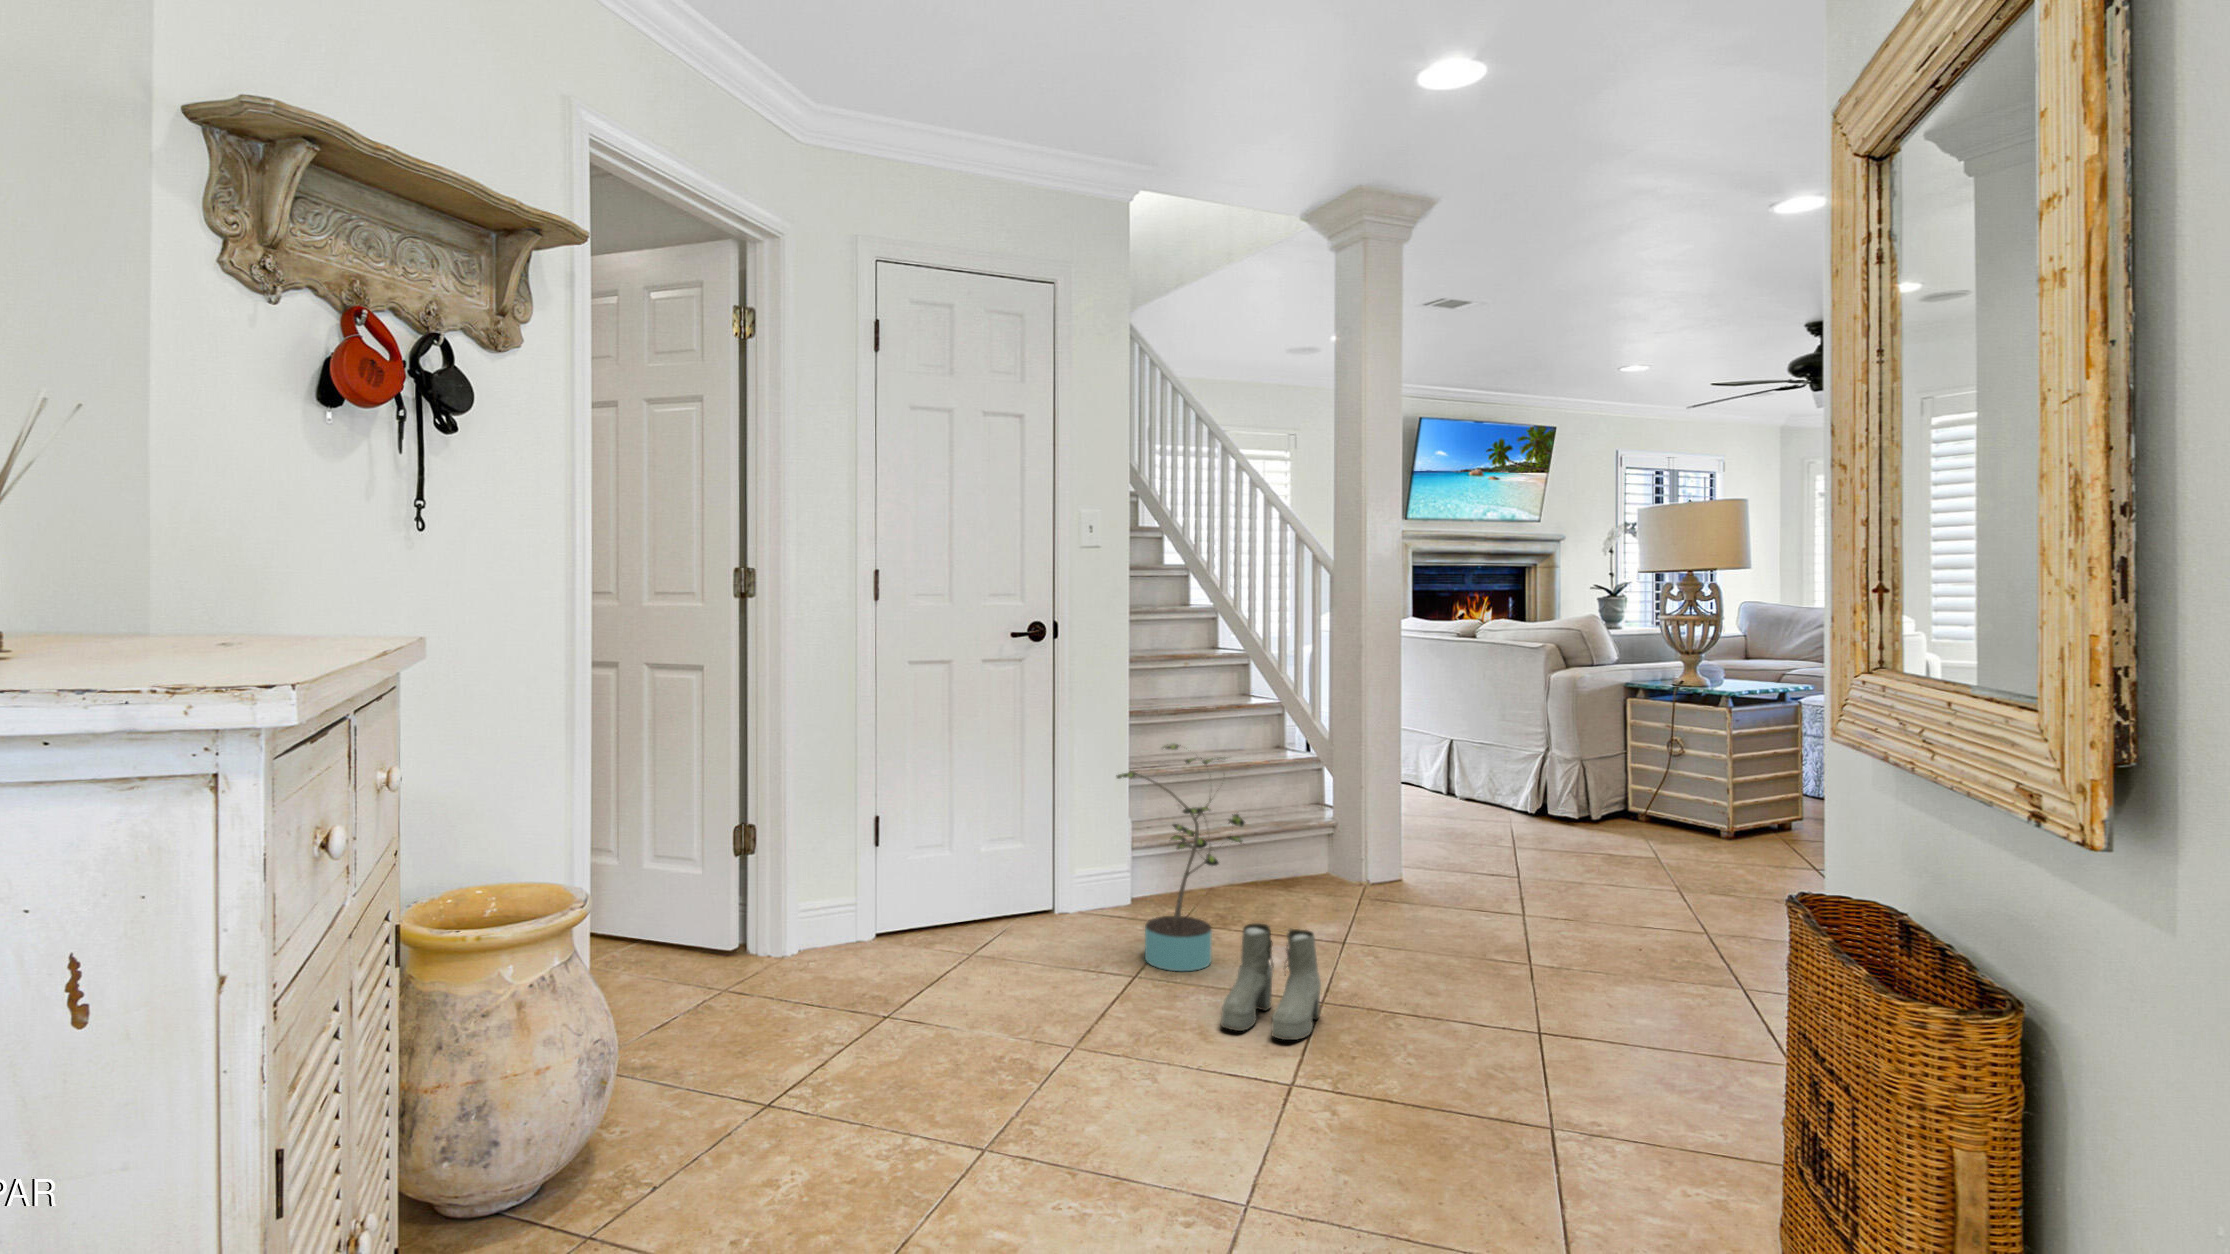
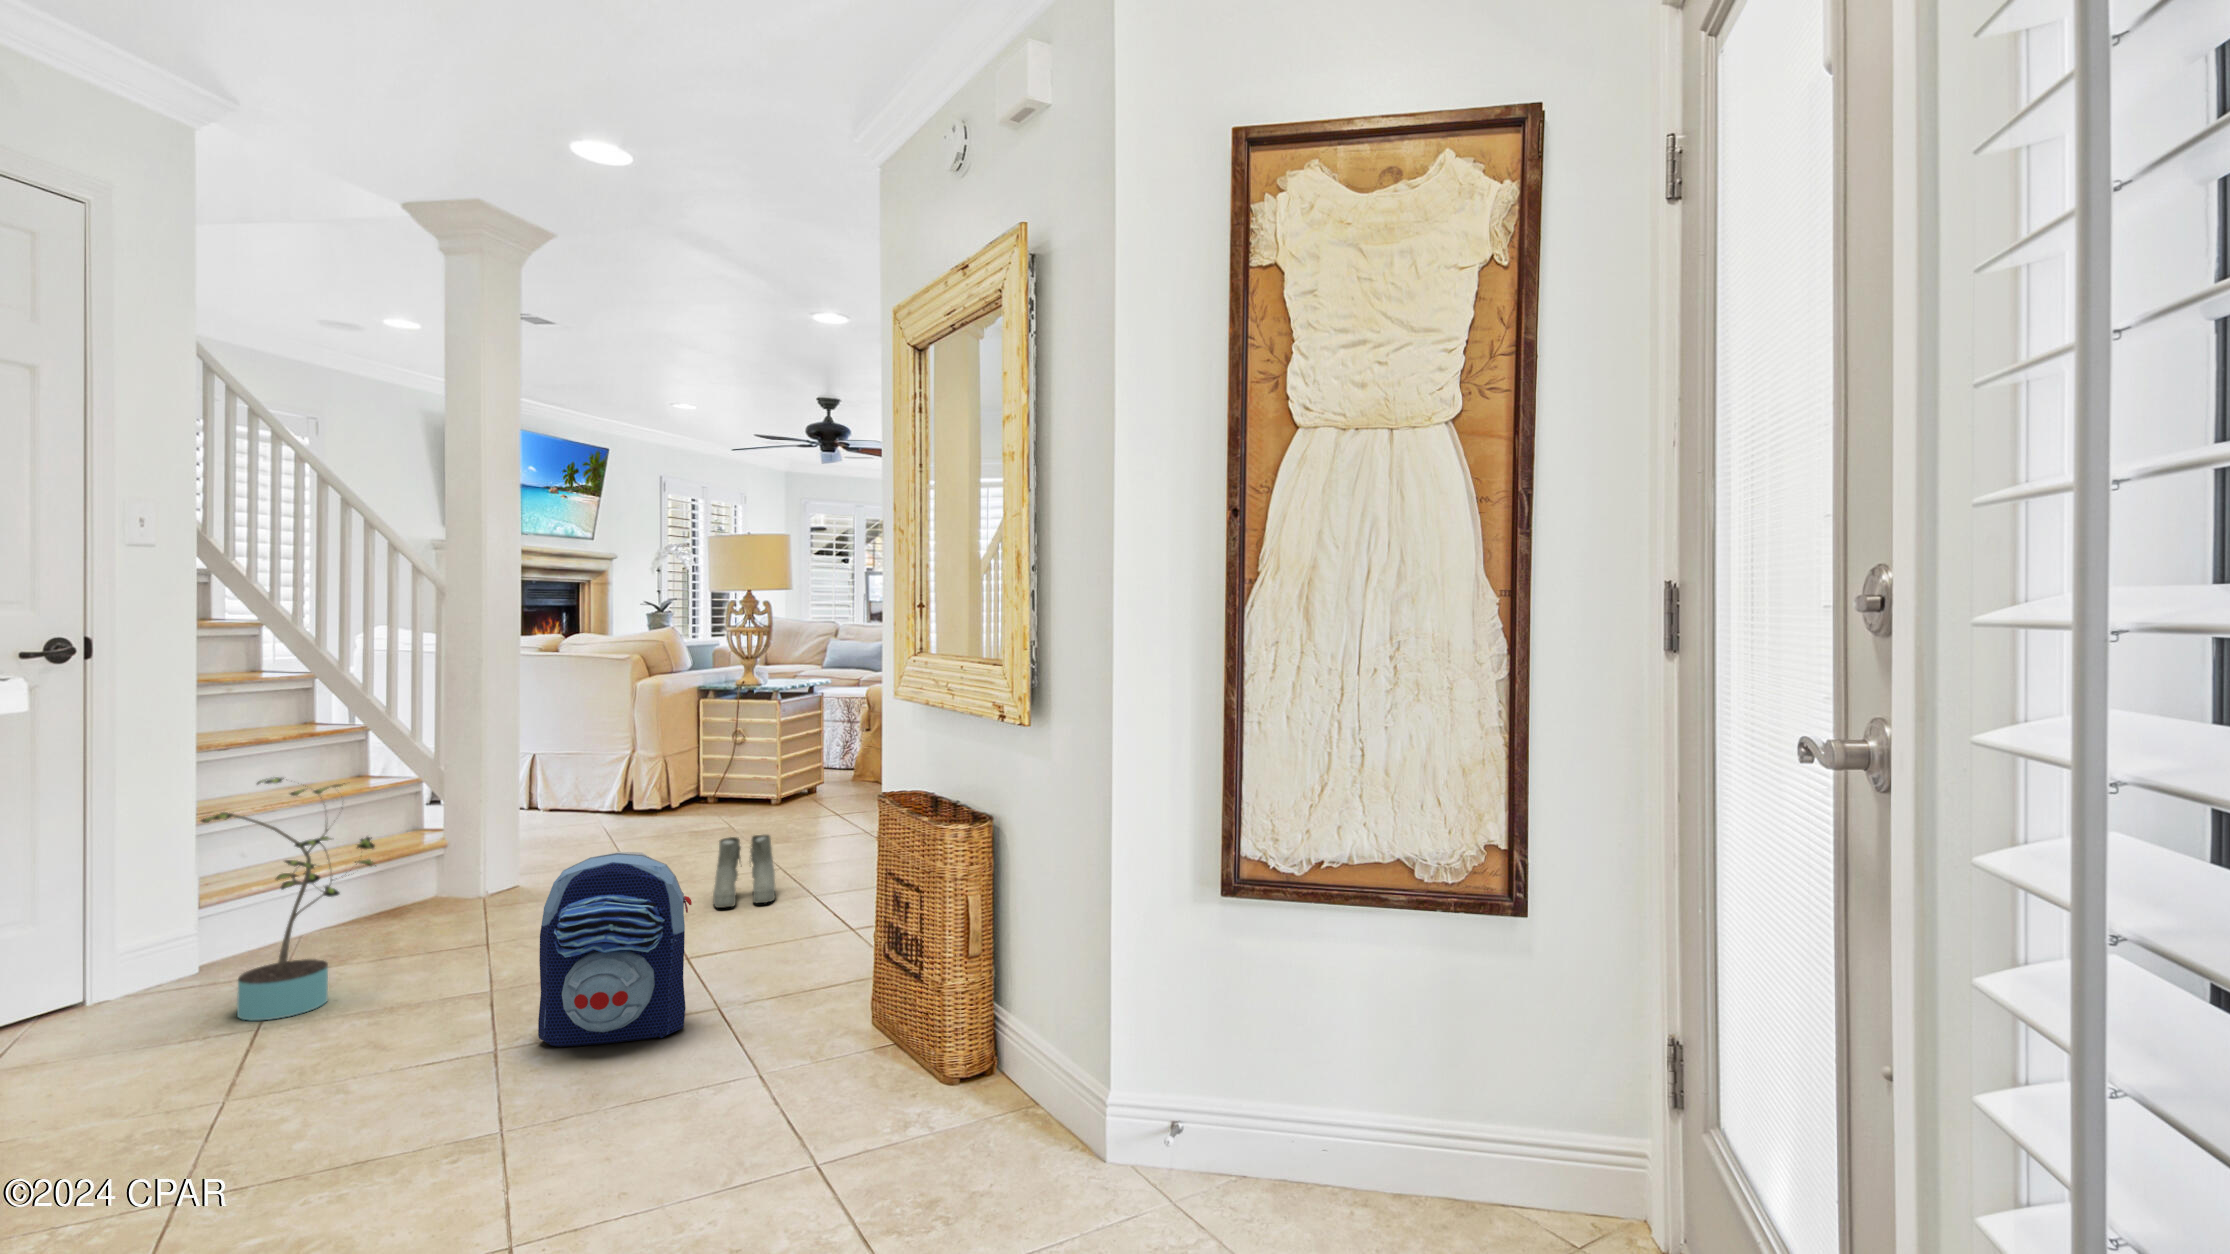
backpack: none [1360,887,1533,1137] -> present [538,852,692,1047]
boots: present [1221,923,1321,1040] -> present [713,835,775,908]

